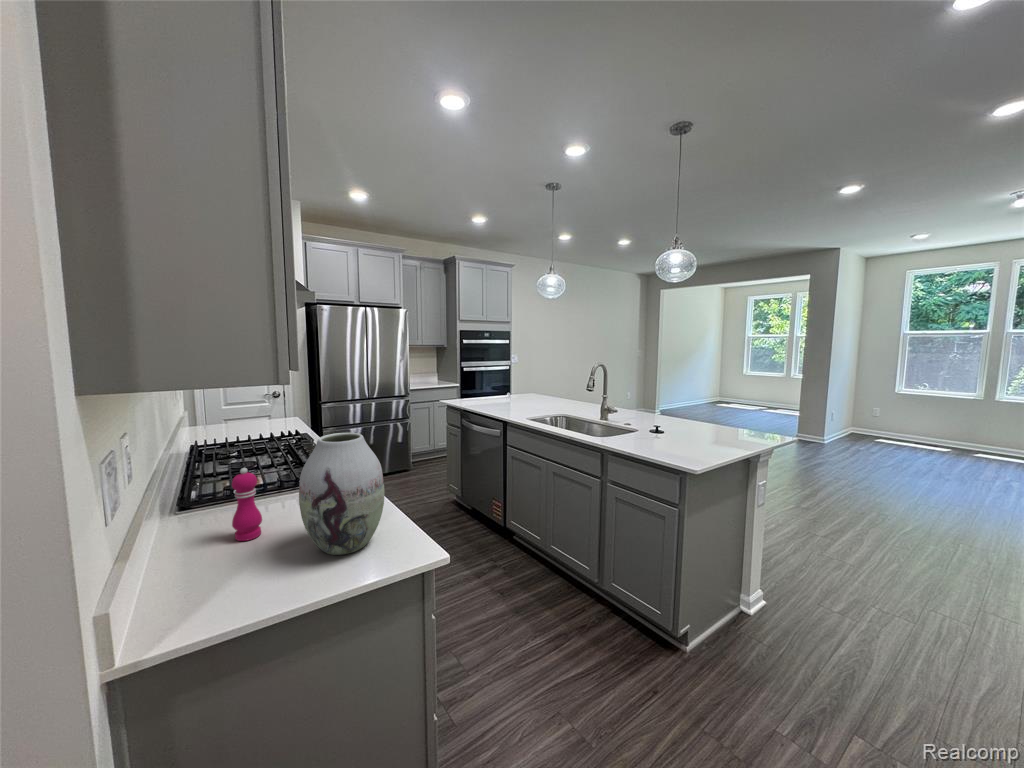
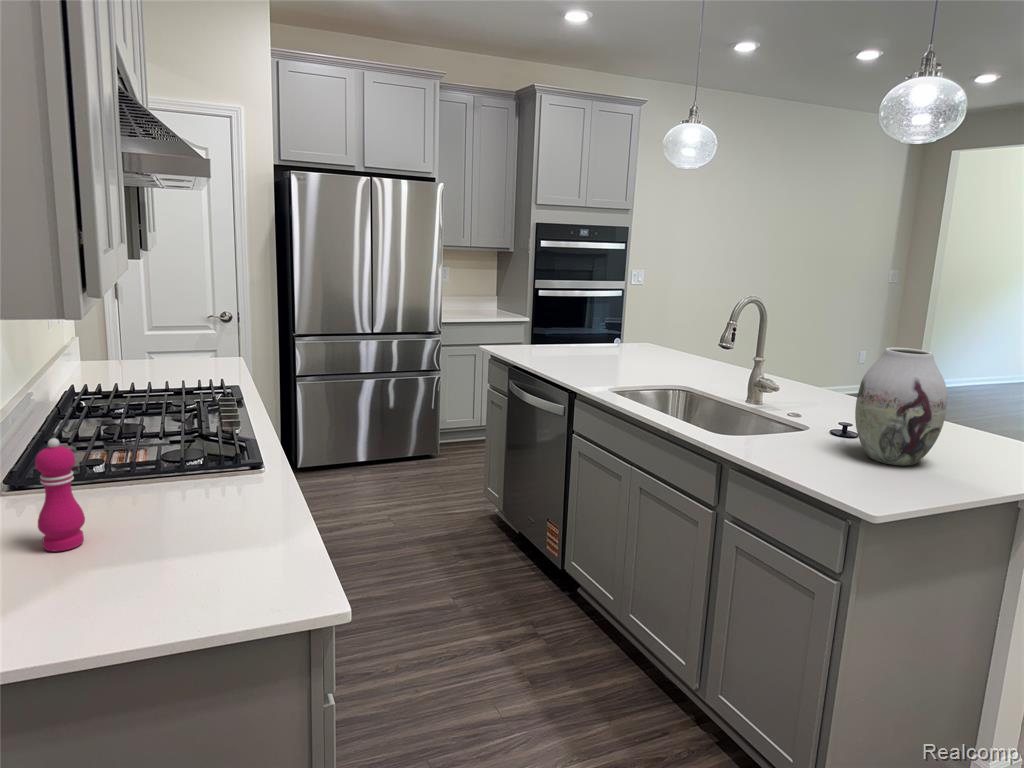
vase: present [299,433,384,555] -> present [855,348,947,466]

